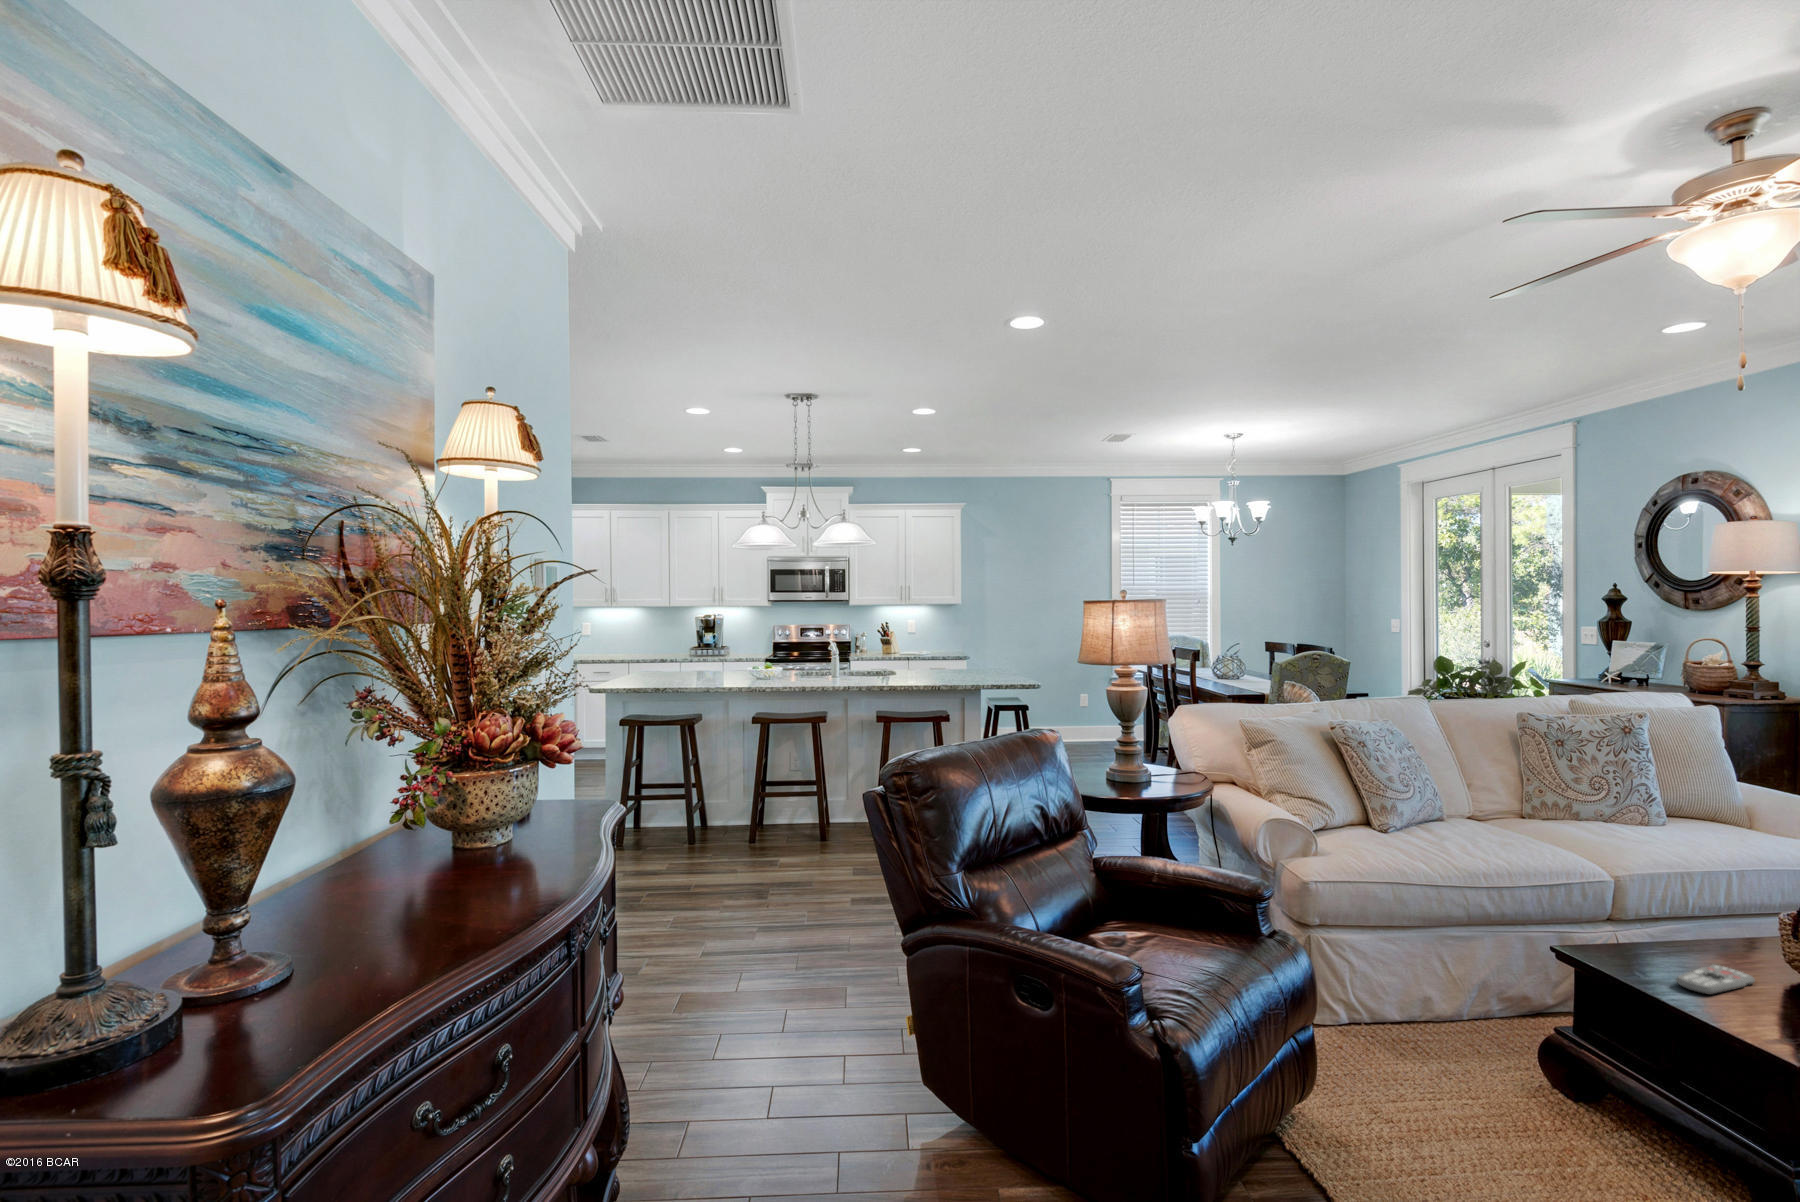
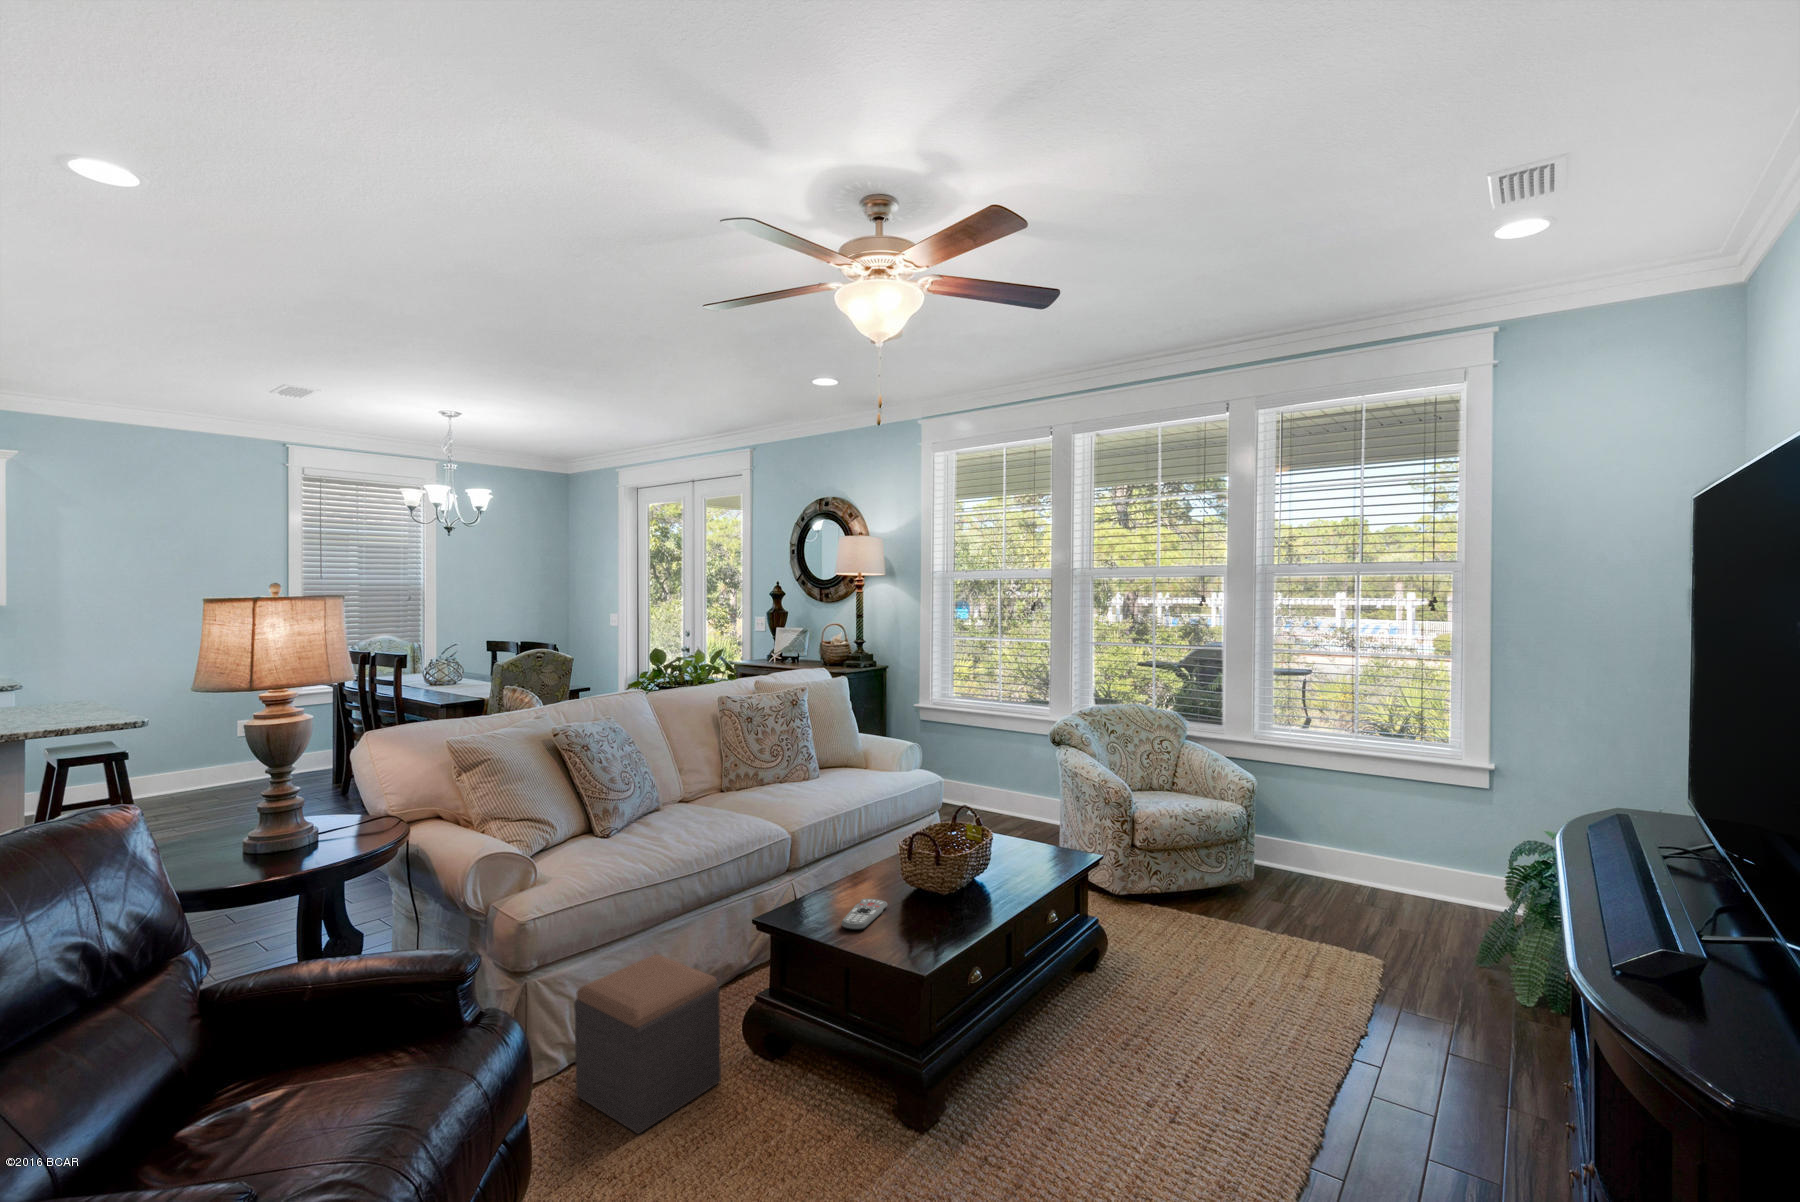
footstool: none [1352,949,1508,1102] -> present [574,954,721,1134]

